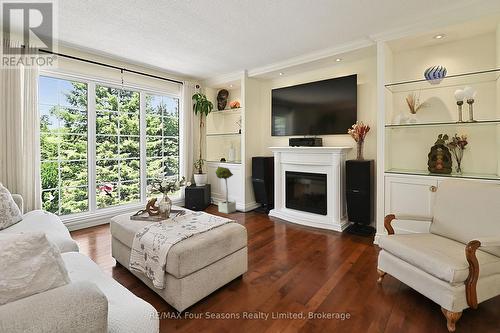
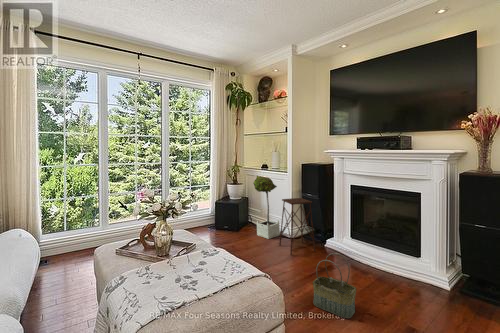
side table: none [236,182,261,222] -> present [279,198,315,255]
basket: none [257,211,284,249] -> present [313,253,356,318]

